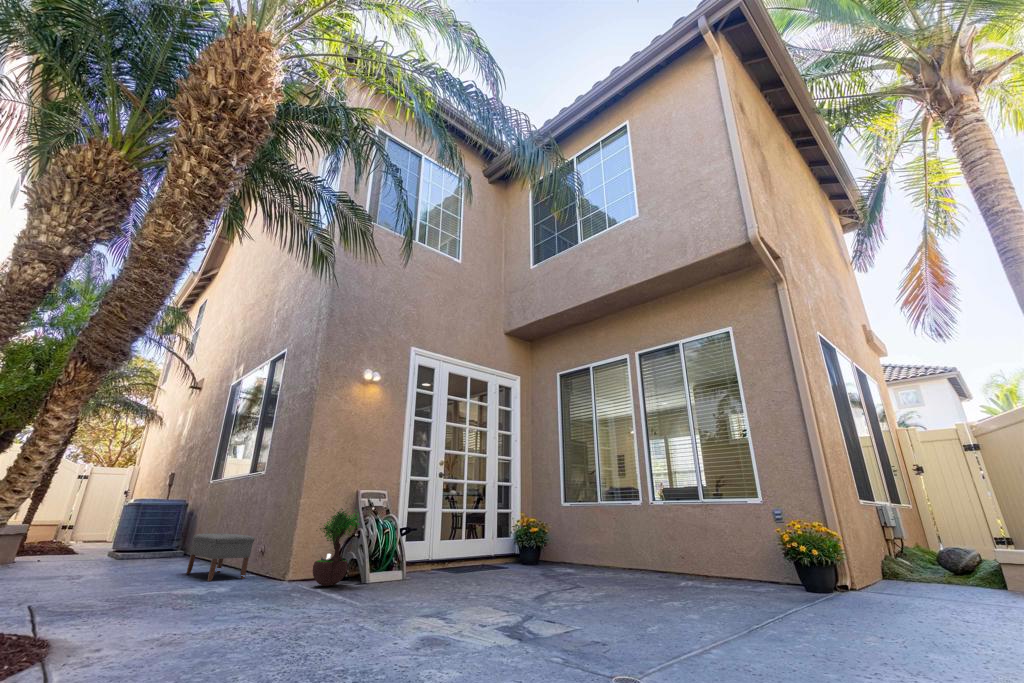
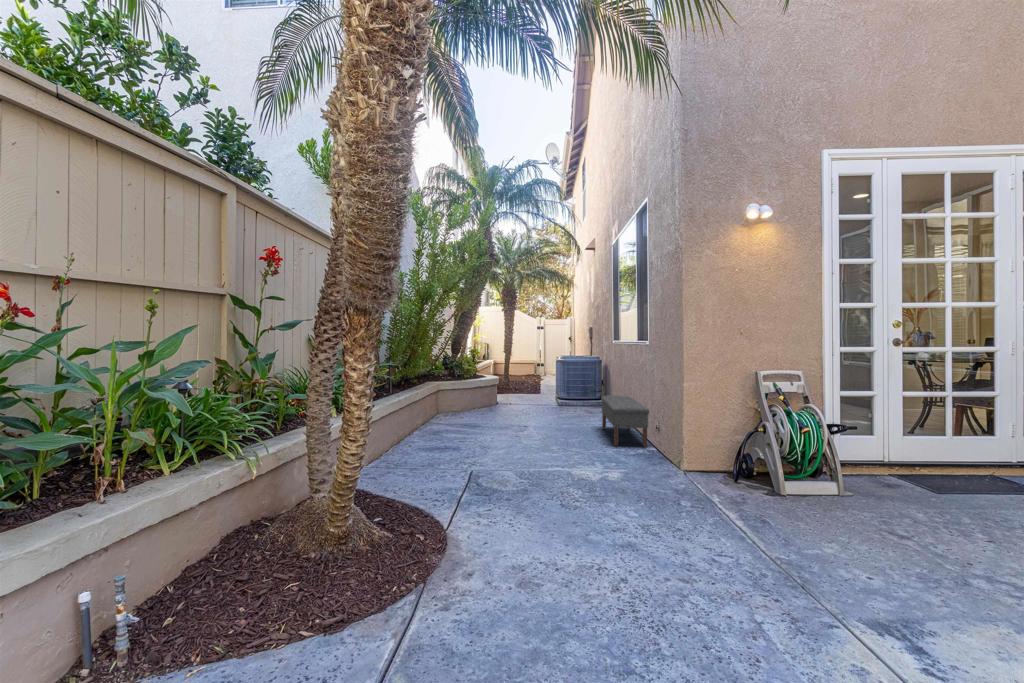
potted tree: present [312,508,359,586] -> none [705,393,764,485]

